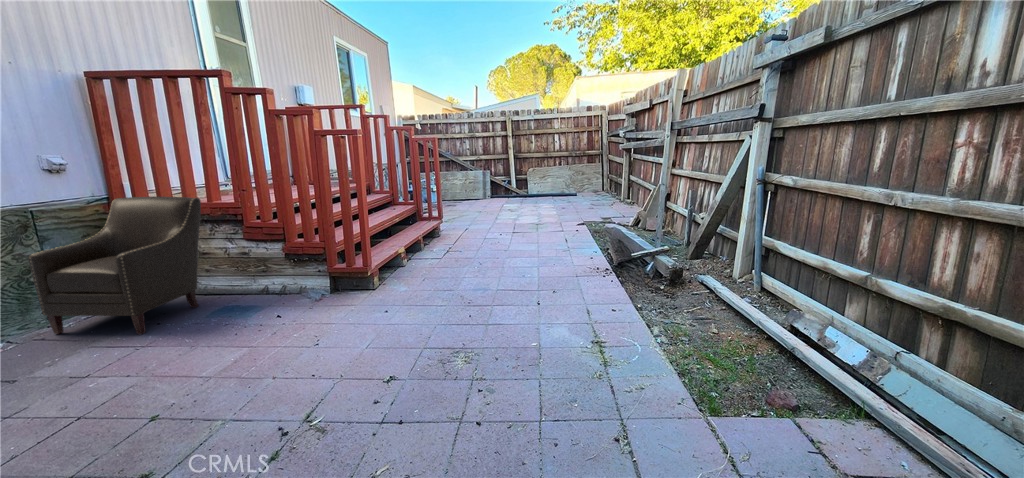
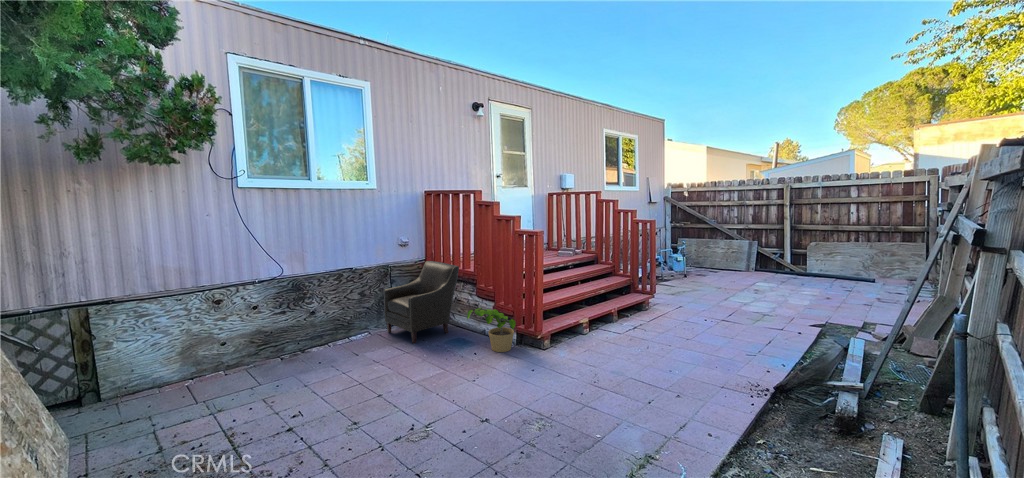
potted plant: none [264,247,334,307] -> present [467,308,516,352]

